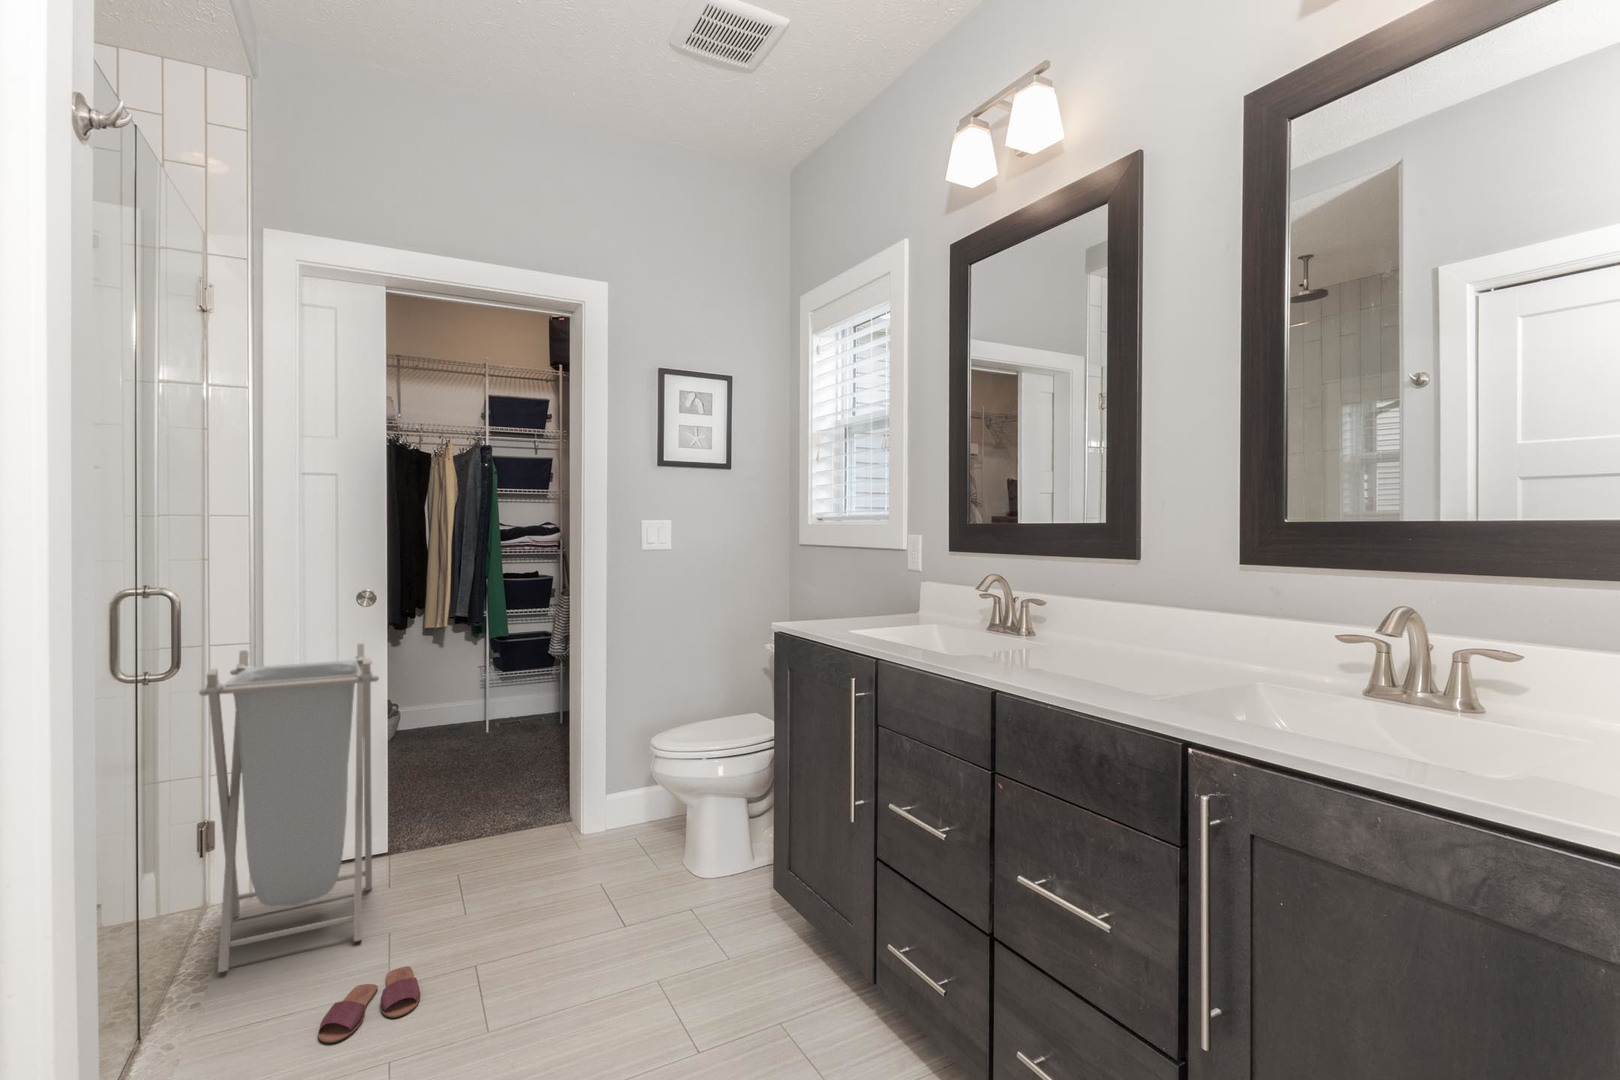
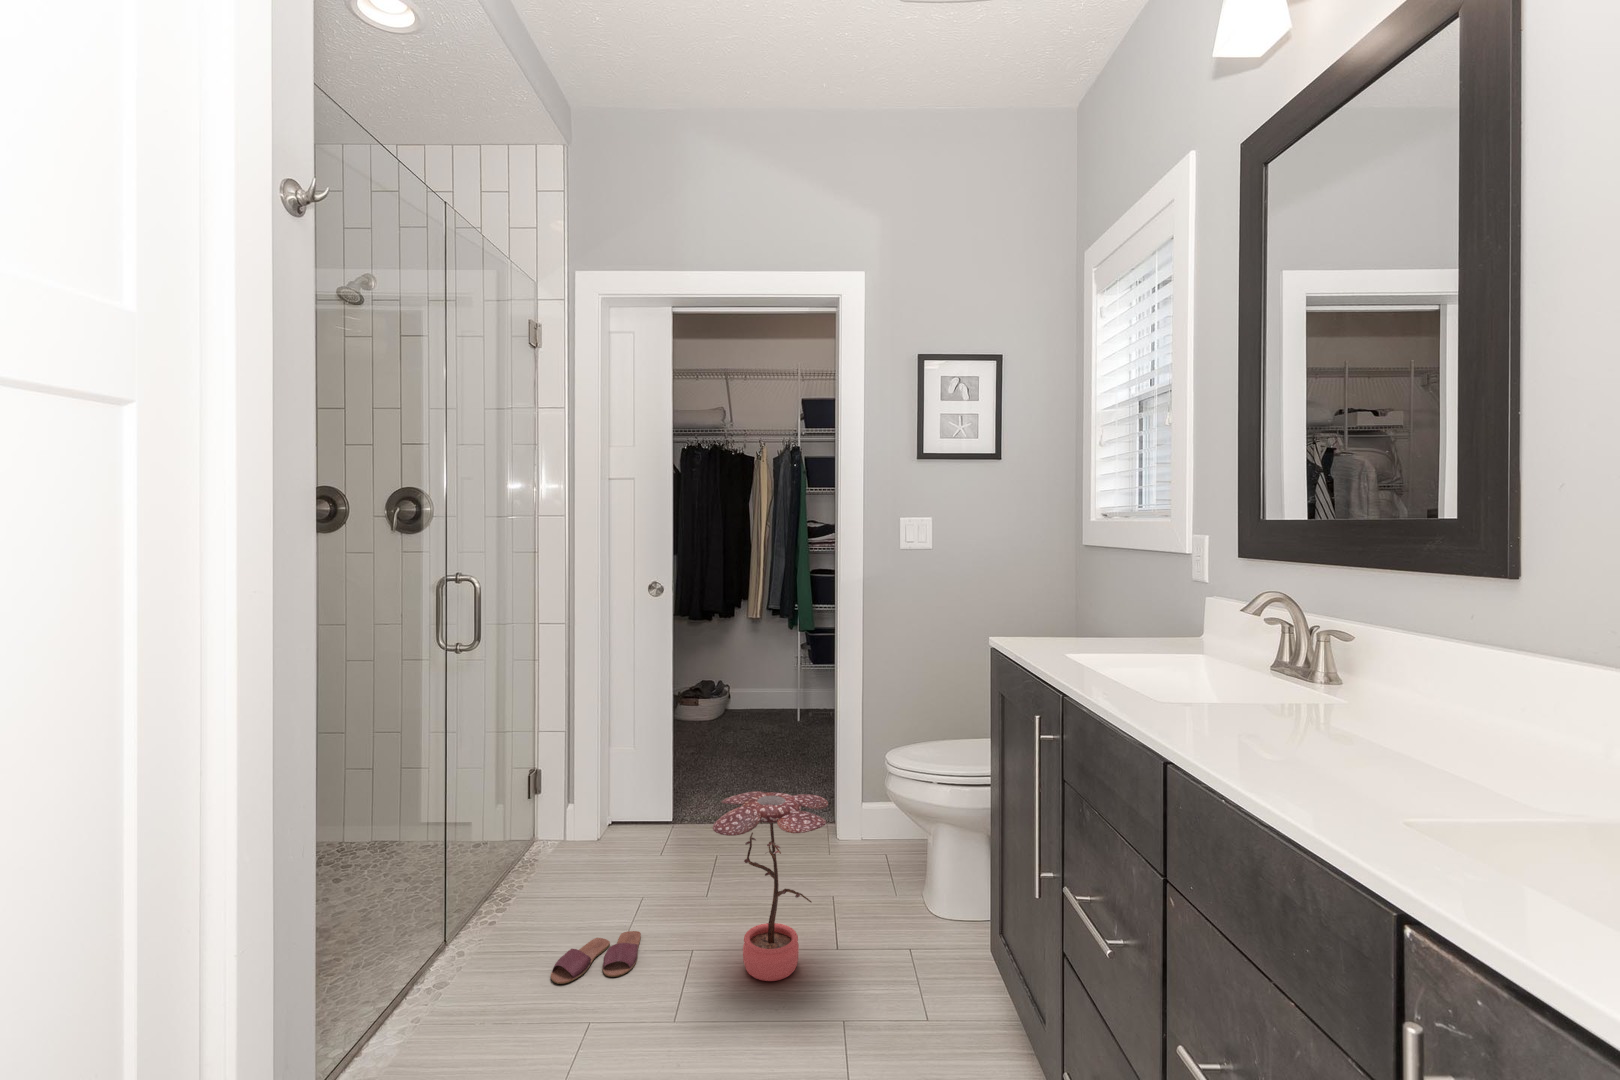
laundry hamper: present [199,643,379,972] -> none [505,631,649,897]
potted plant: none [513,785,635,973] -> present [713,791,828,981]

